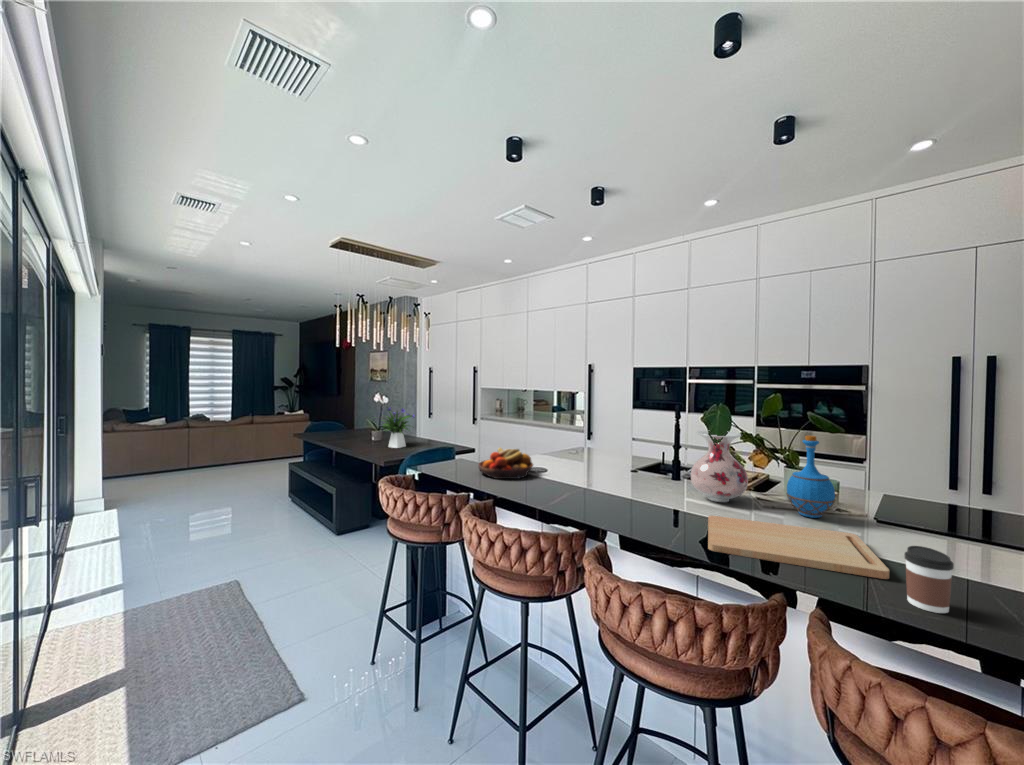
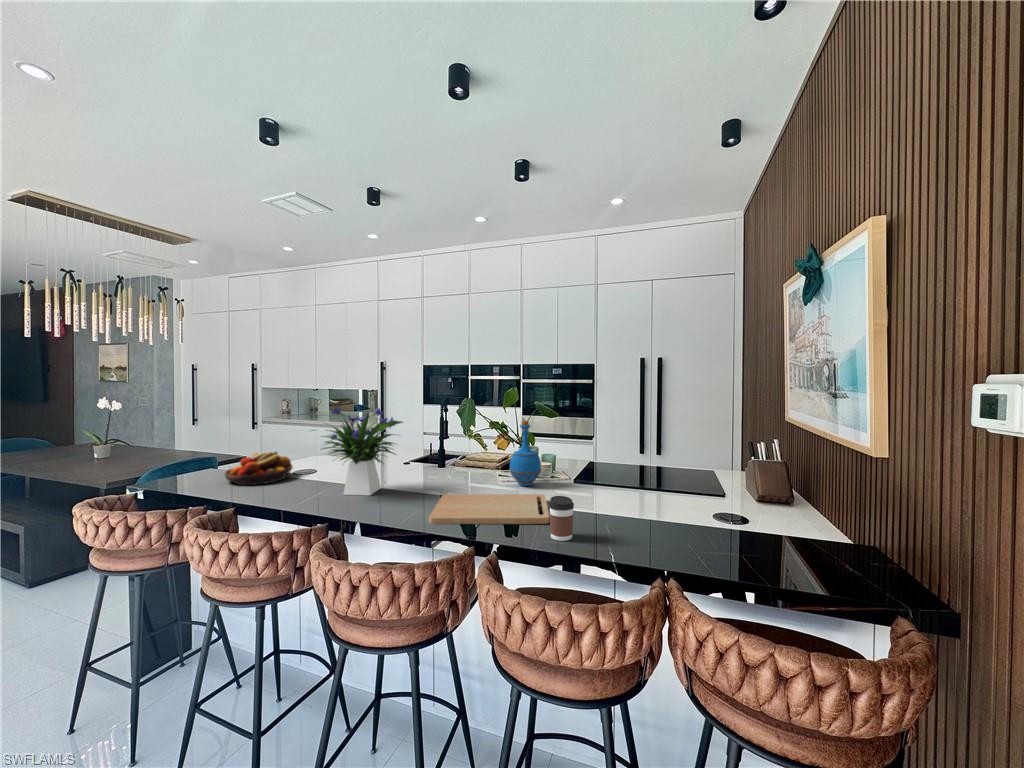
flower arrangement: present [383,407,415,448] -> present [322,403,402,495]
vase: present [691,431,748,502] -> none [440,421,484,482]

